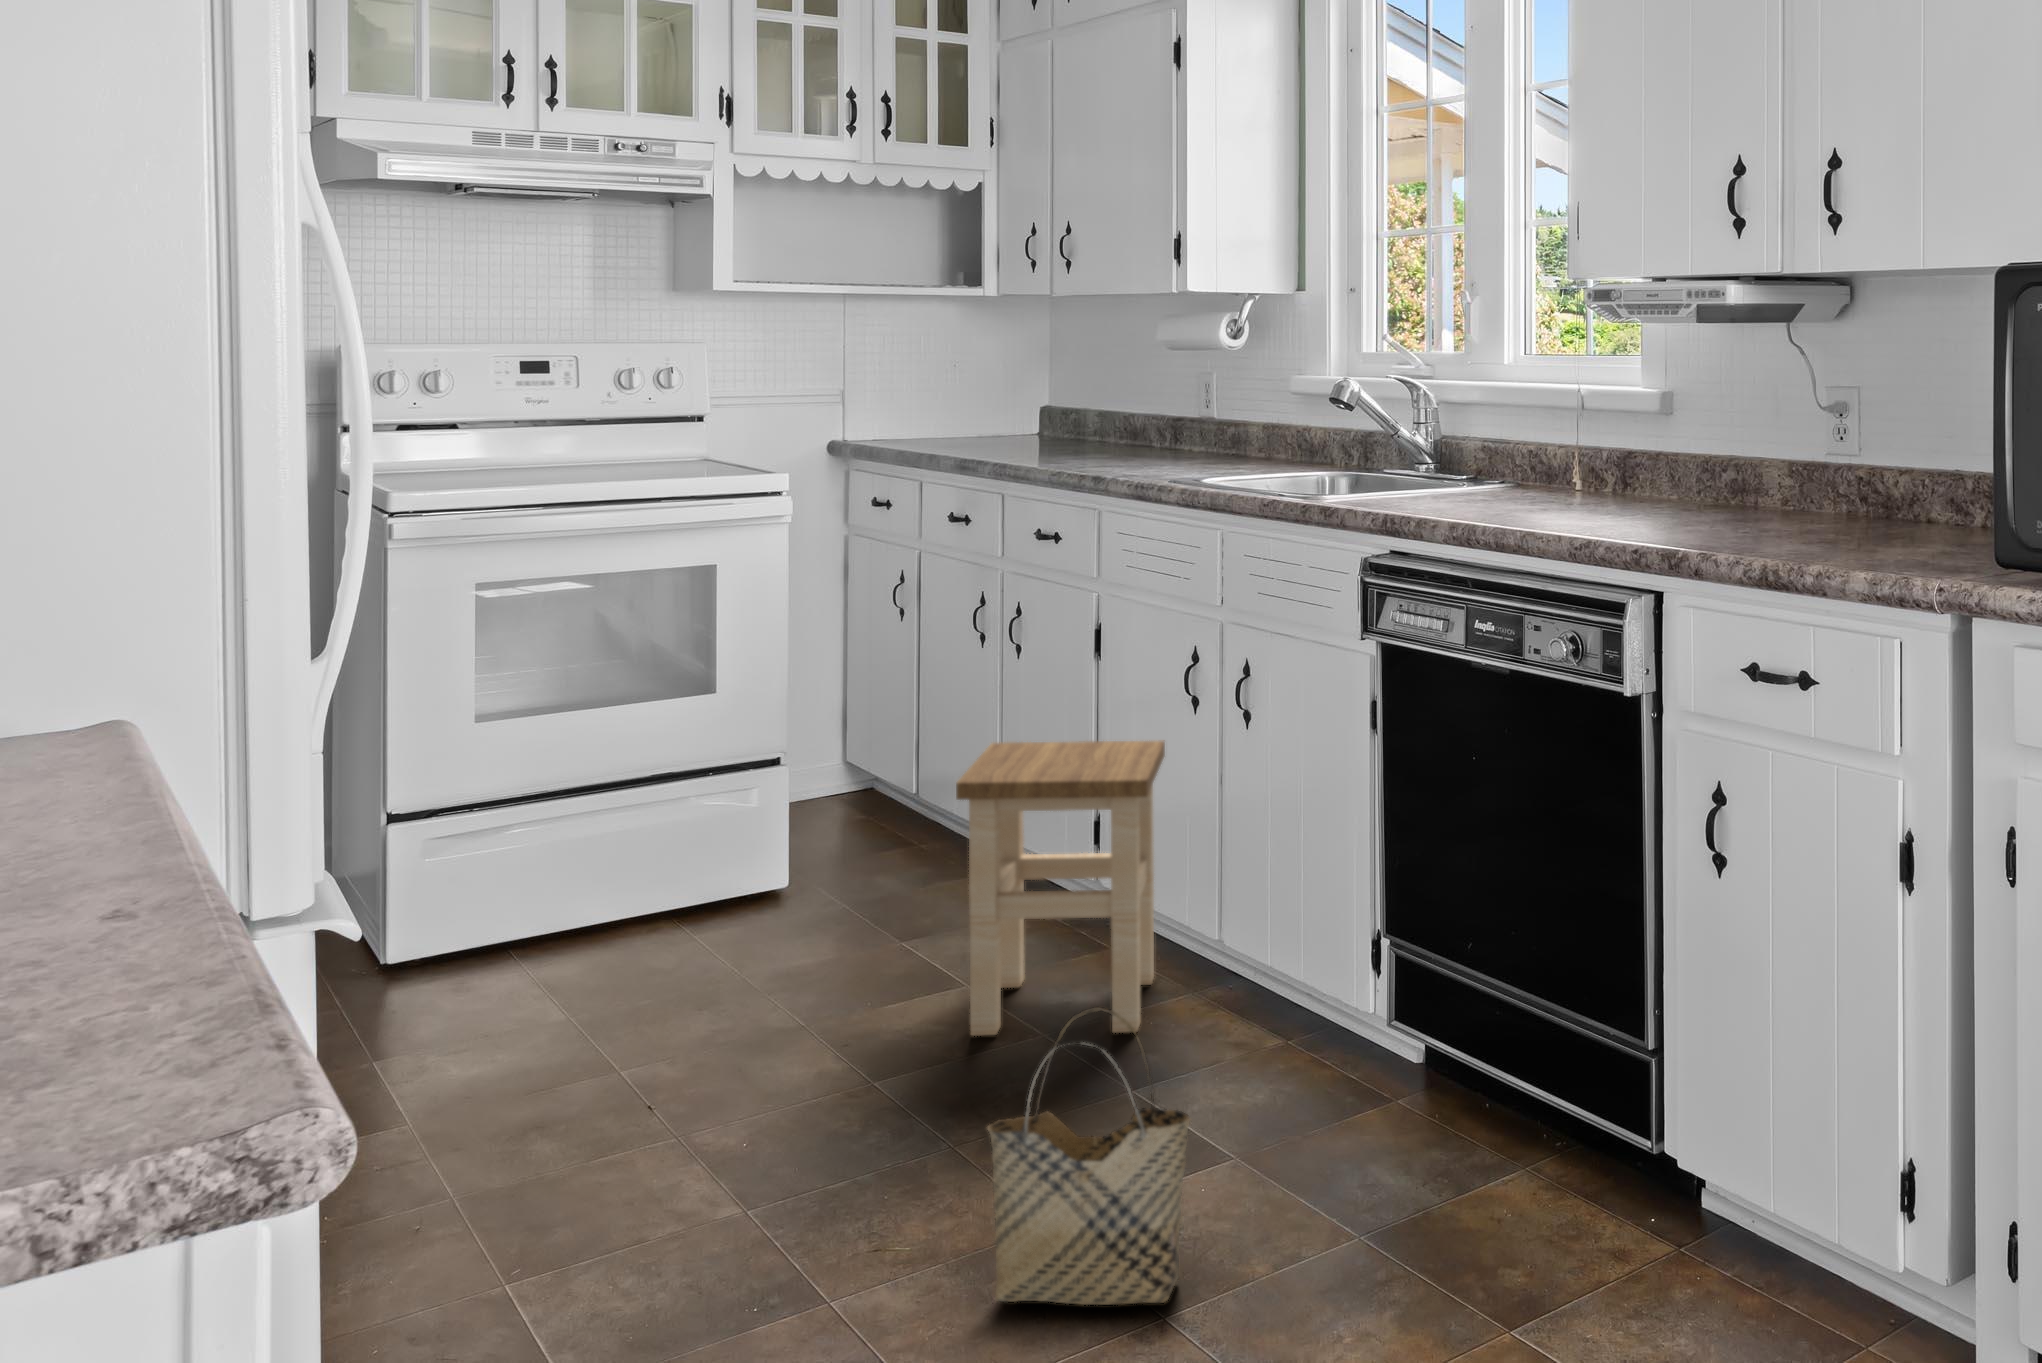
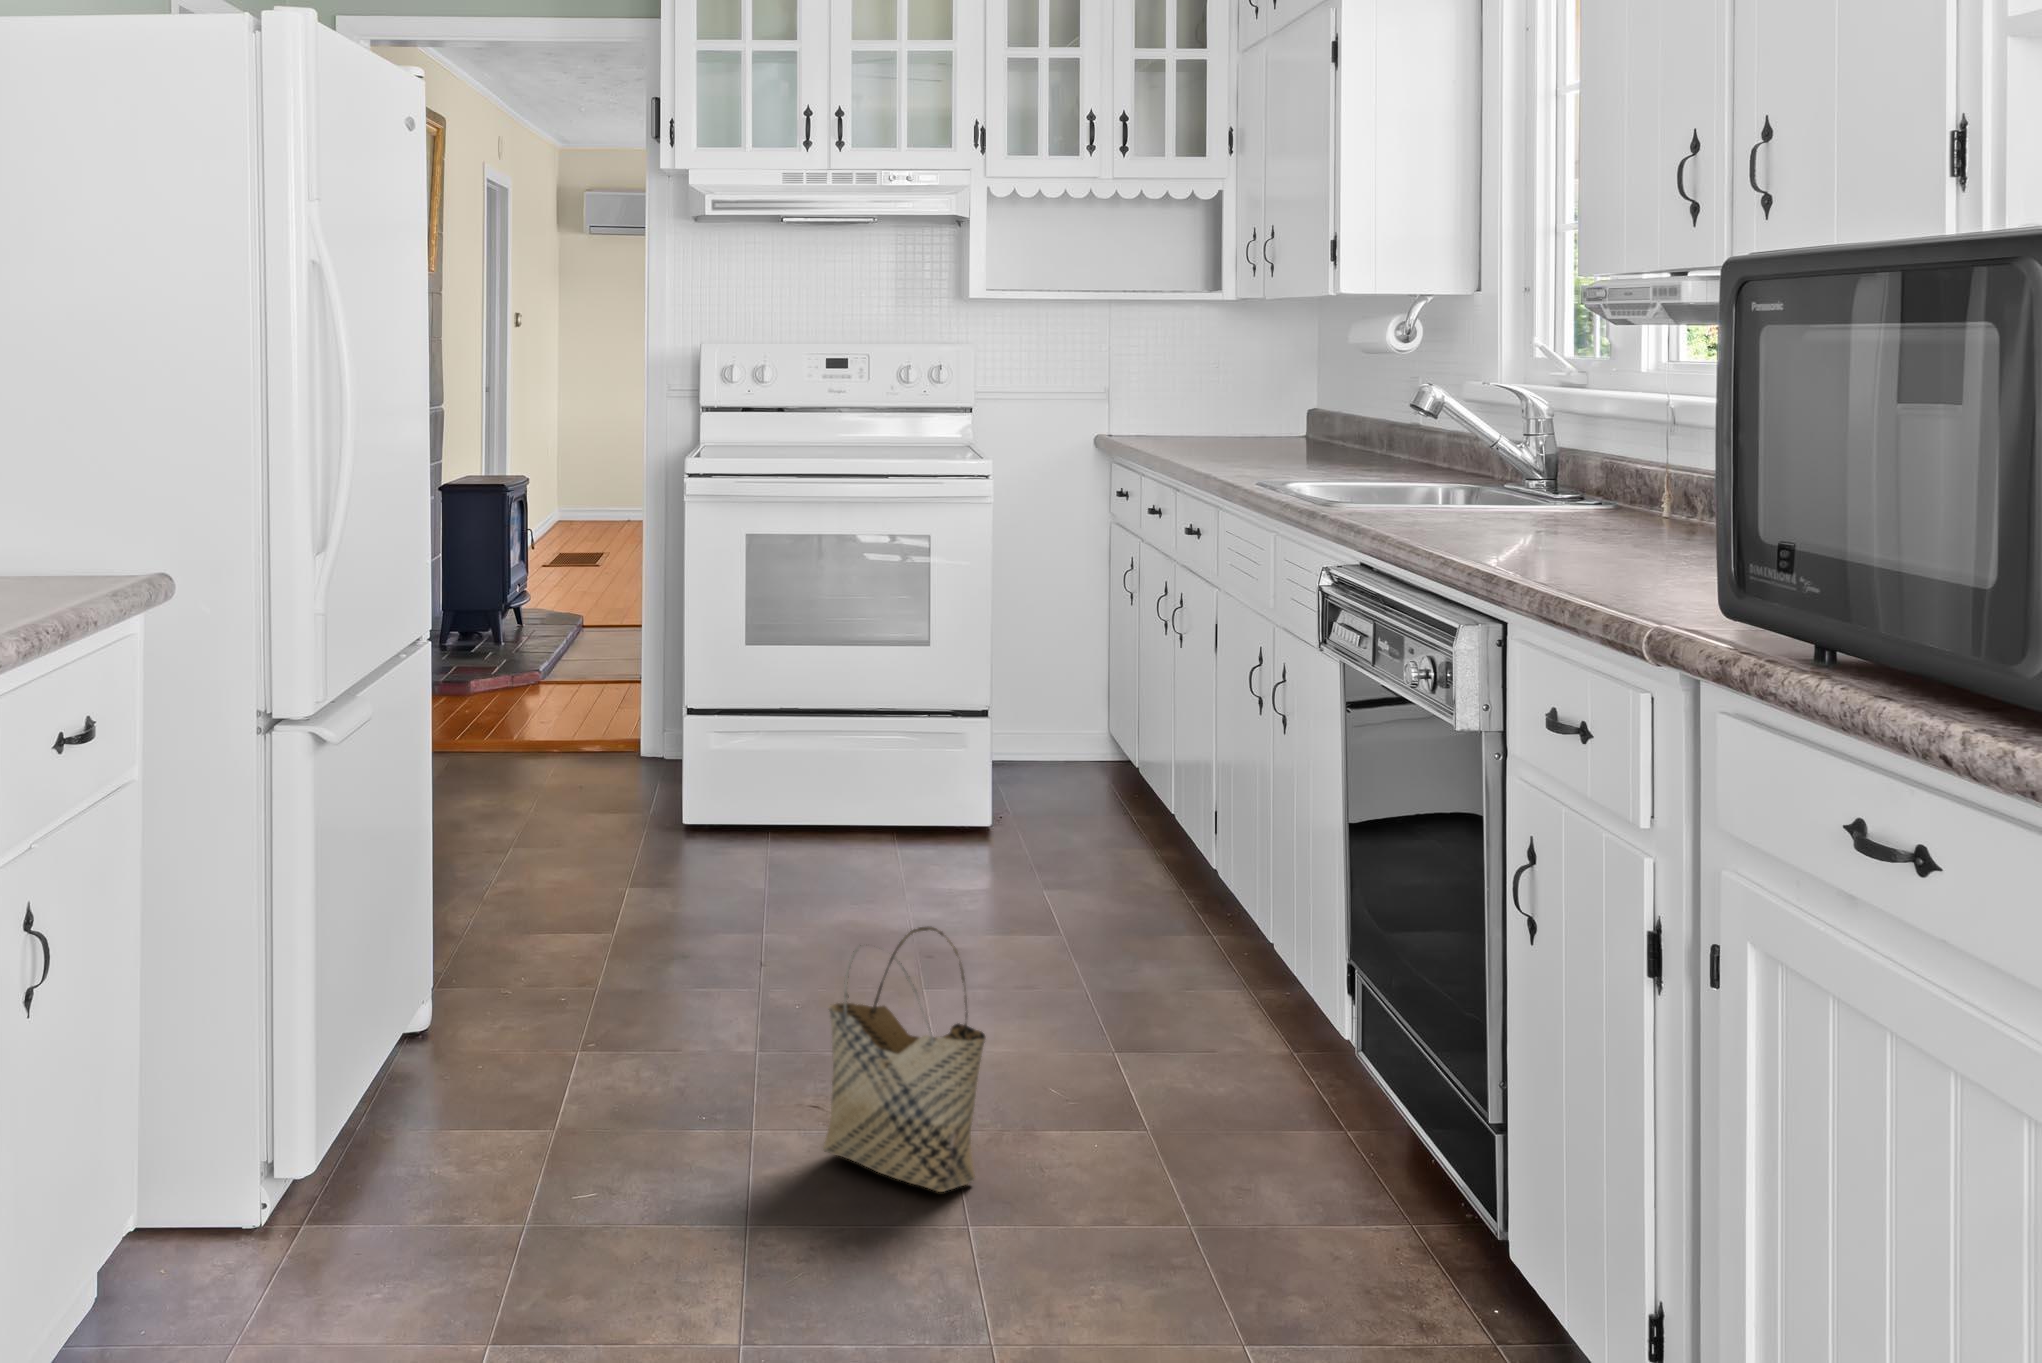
stool: present [956,740,1165,1036] -> none [993,709,1220,993]

